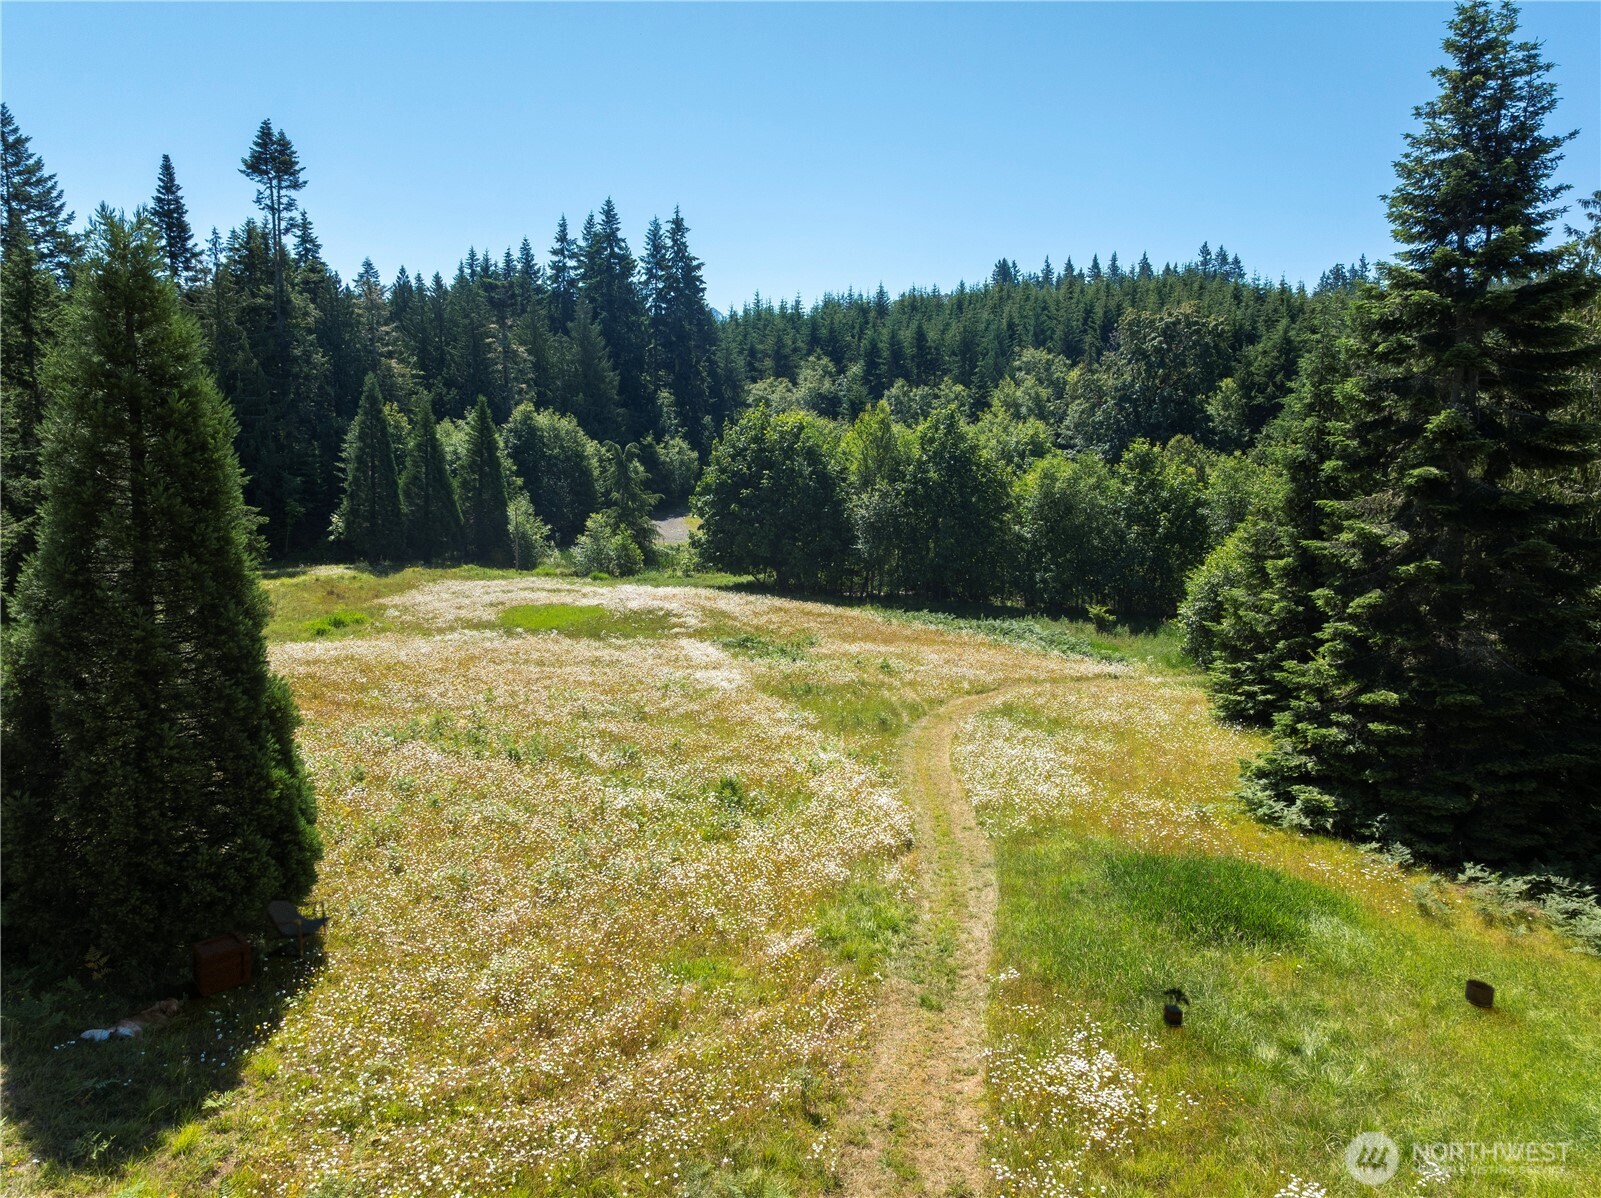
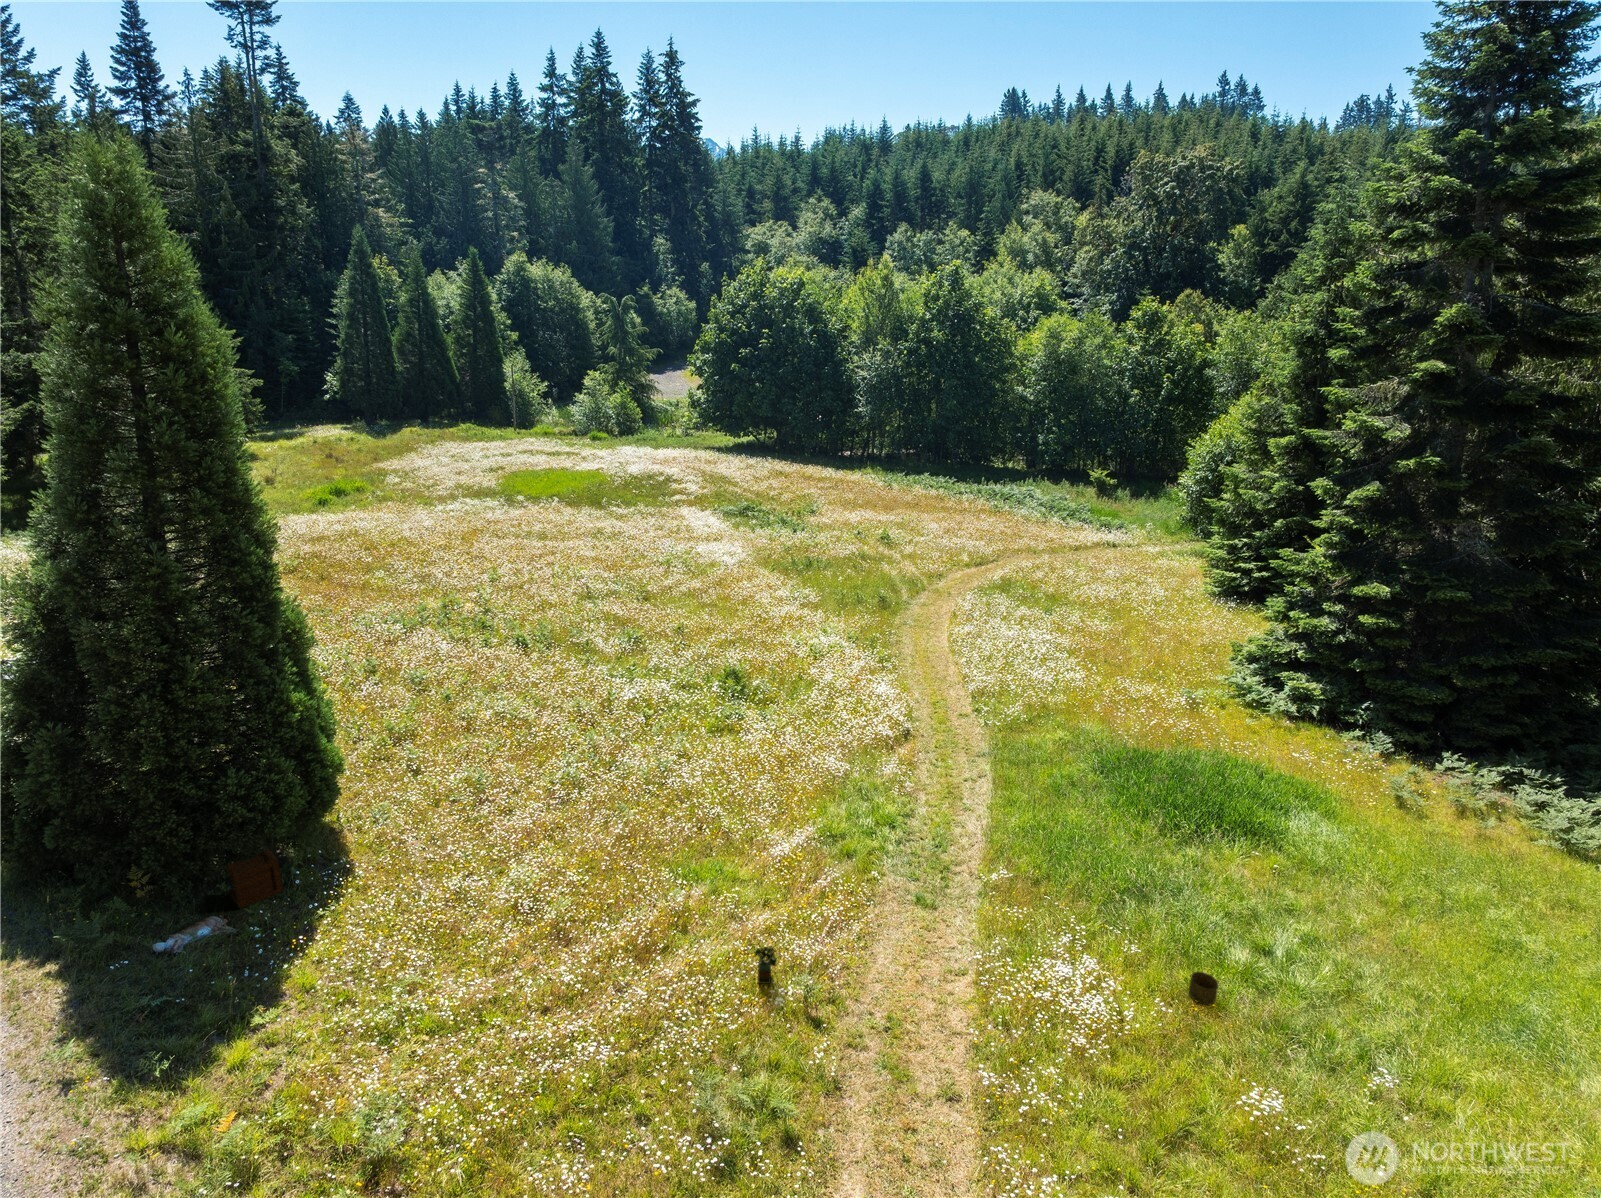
lounge chair: present [266,900,330,955] -> none [285,804,353,865]
wooden bucket: present [1465,979,1495,1008] -> present [1189,972,1219,1005]
potted tree: present [1163,988,1190,1027] -> present [754,946,777,984]

